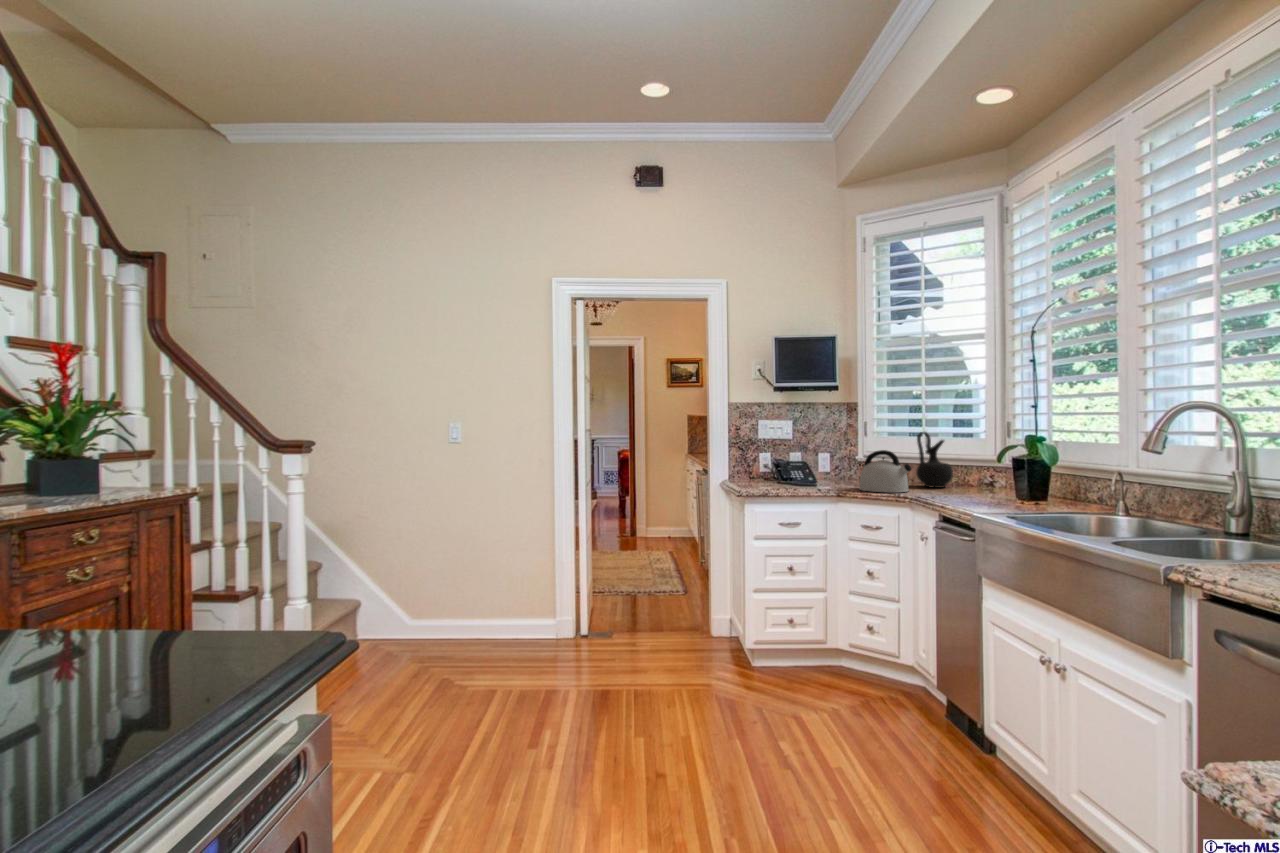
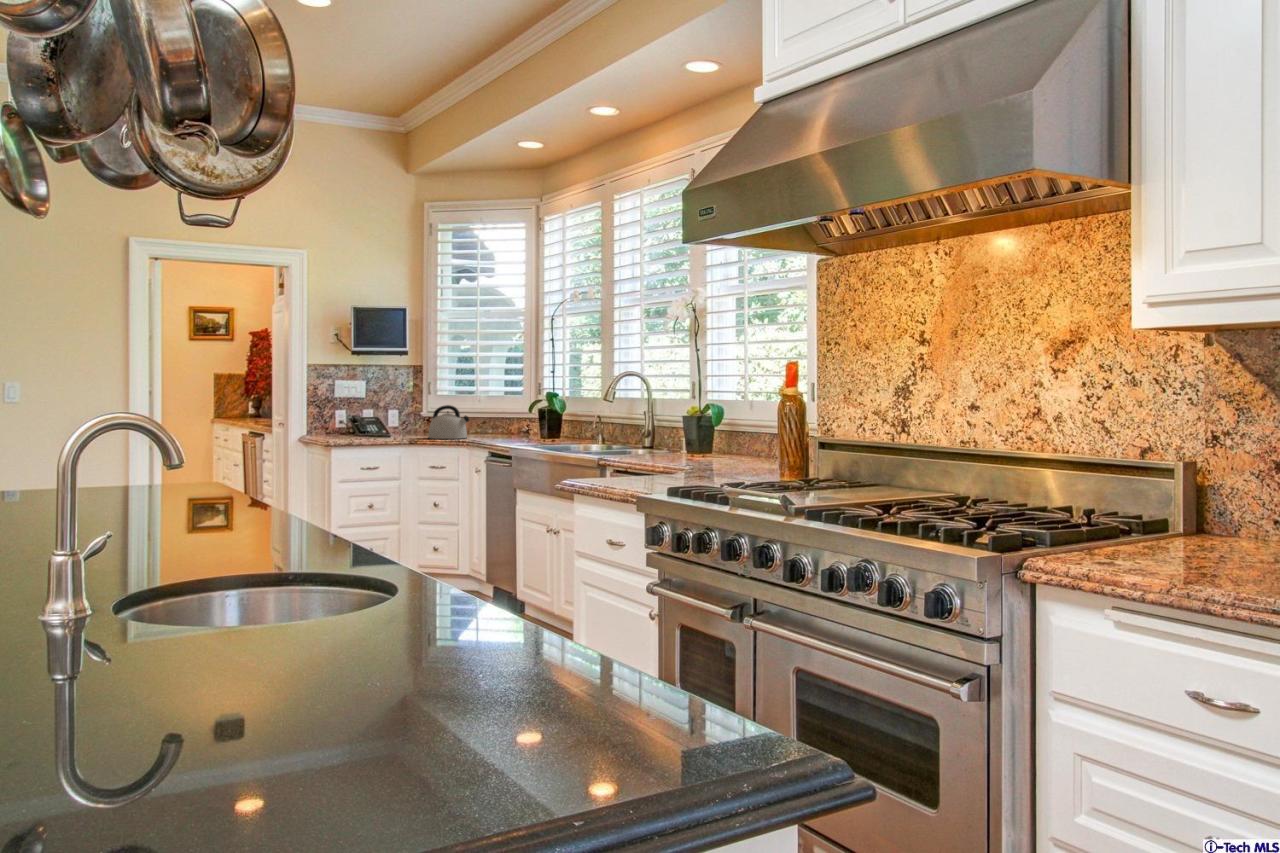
ceramic jug: present [916,432,953,488] -> none [473,391,500,436]

